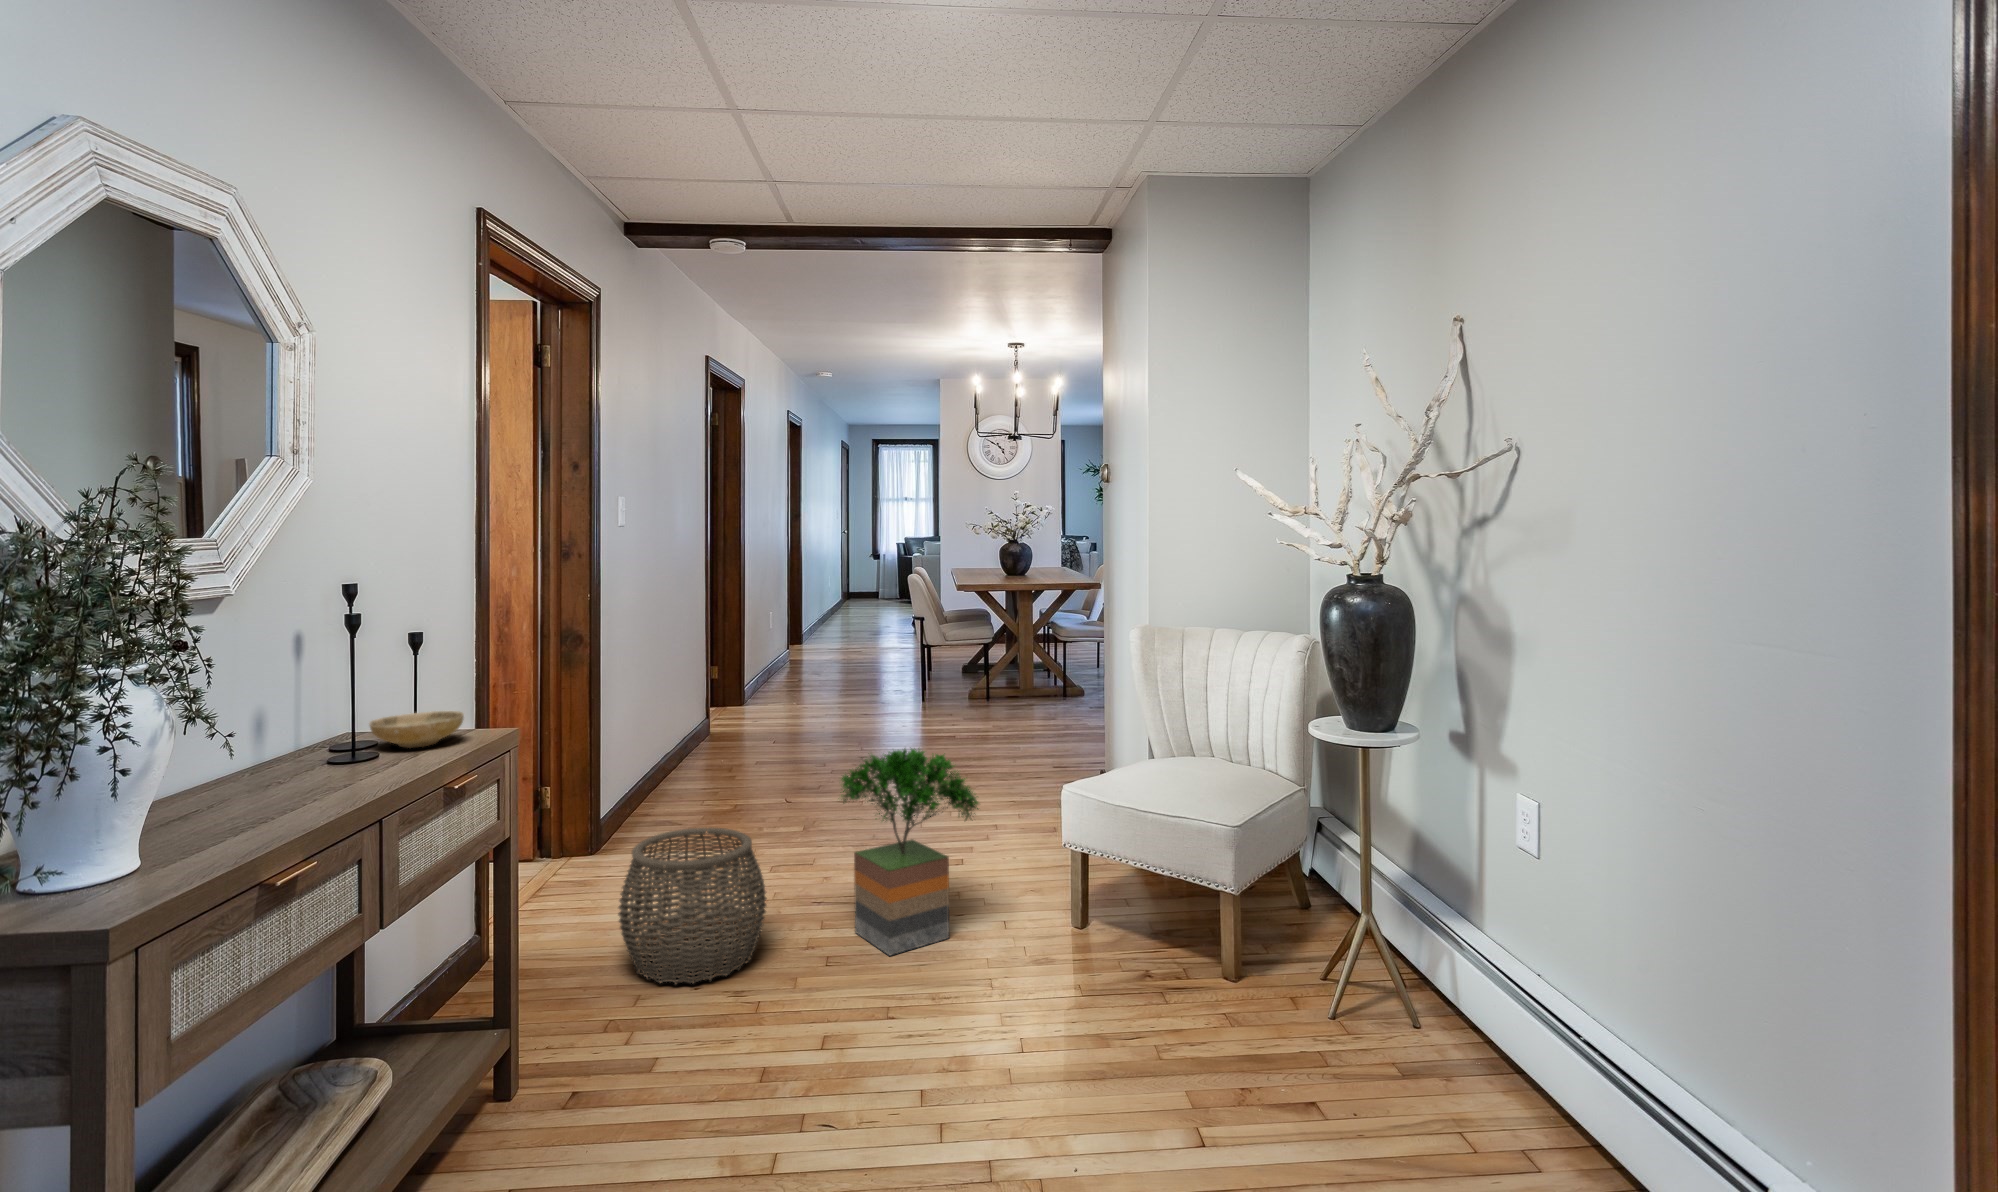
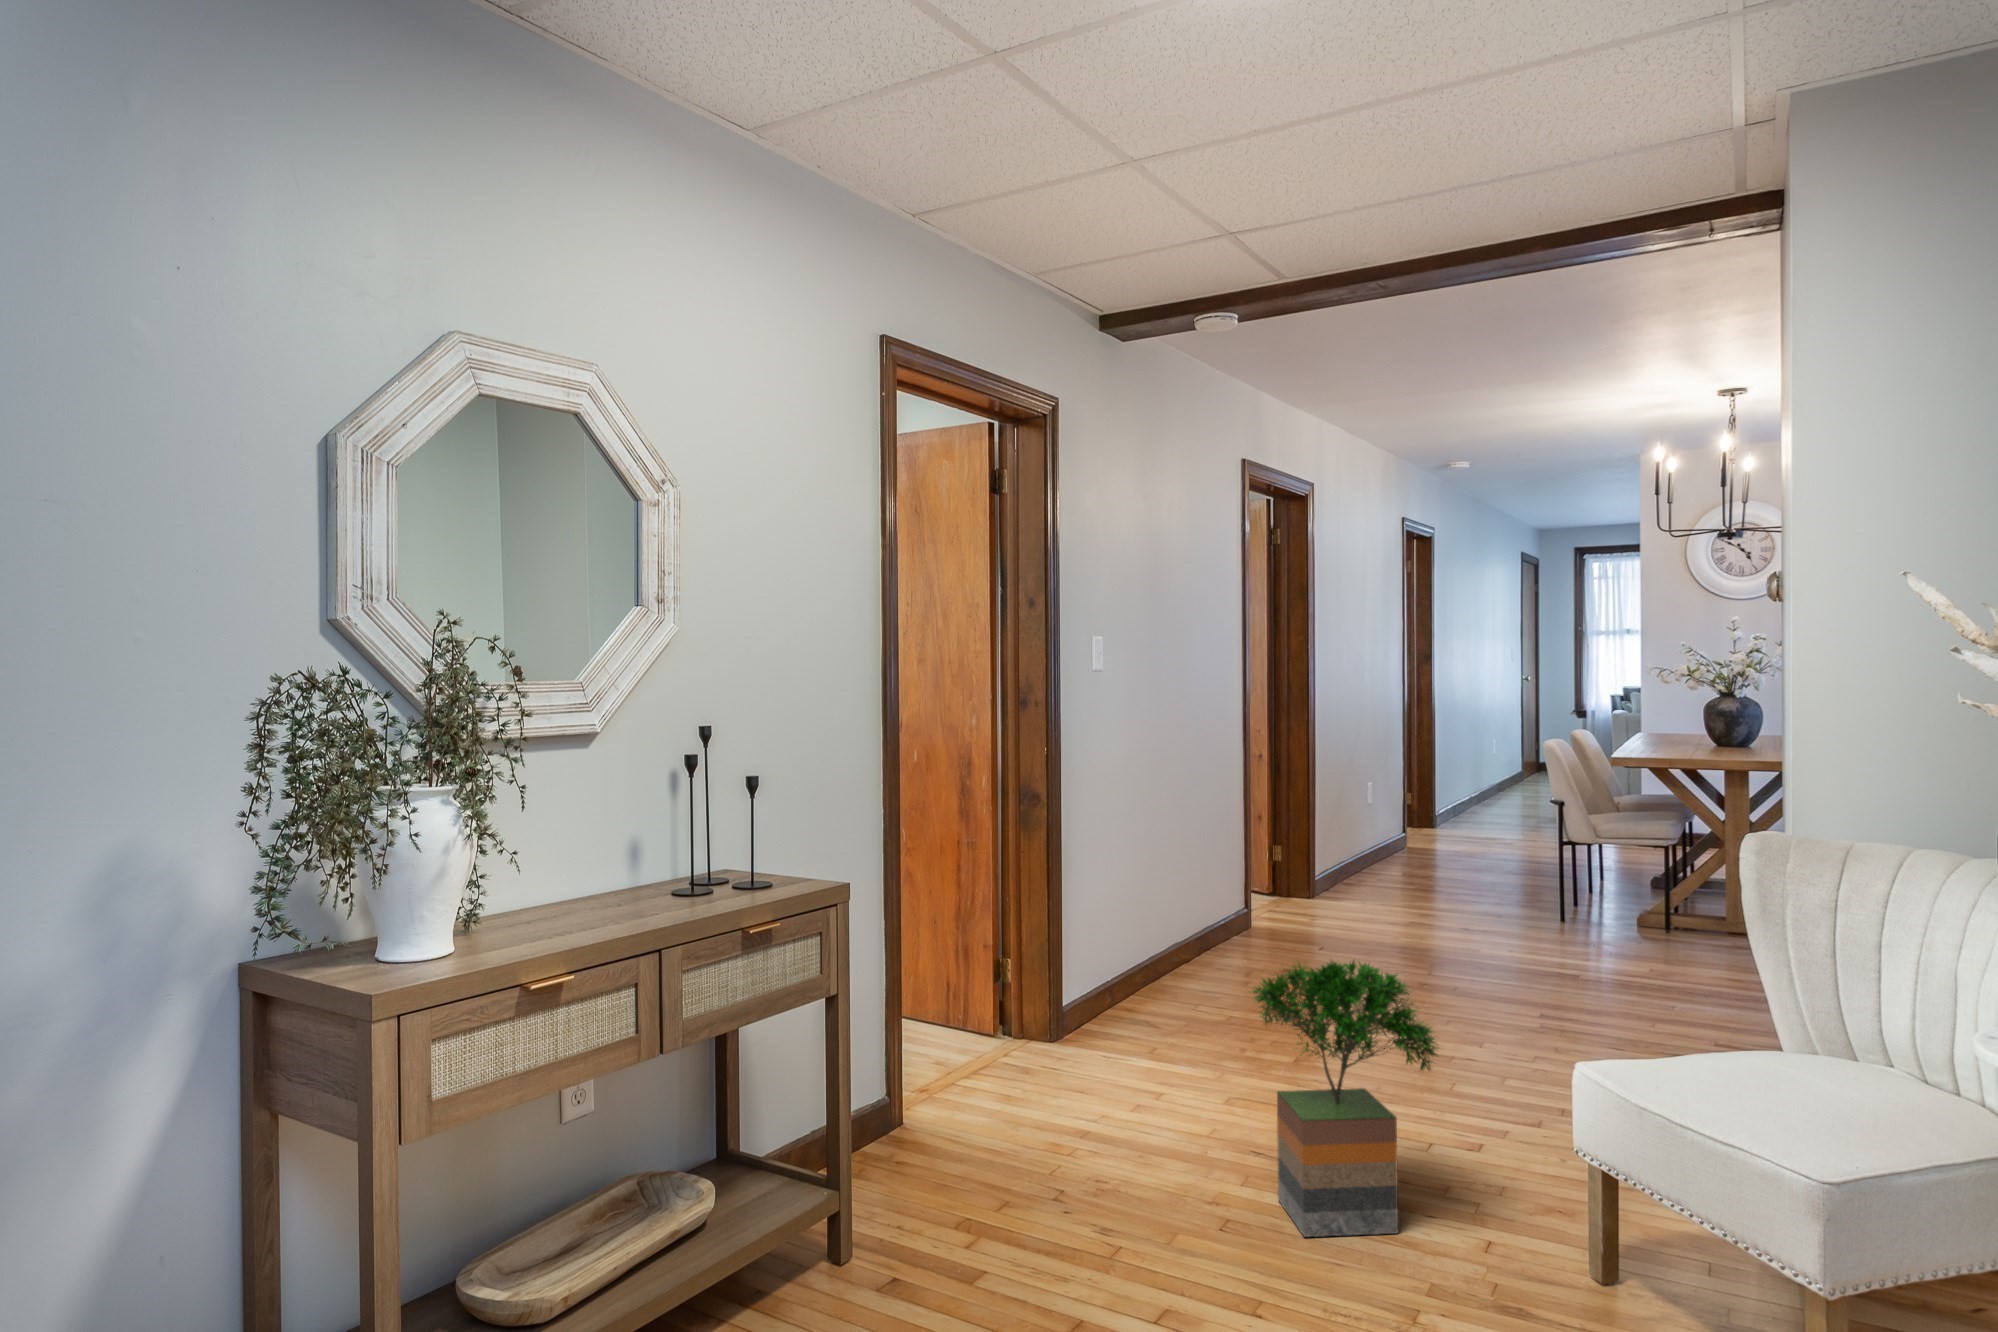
ceramic bowl: present [369,711,464,748] -> none [708,857,793,891]
woven basket: present [618,828,767,984] -> none [987,1030,1161,1218]

